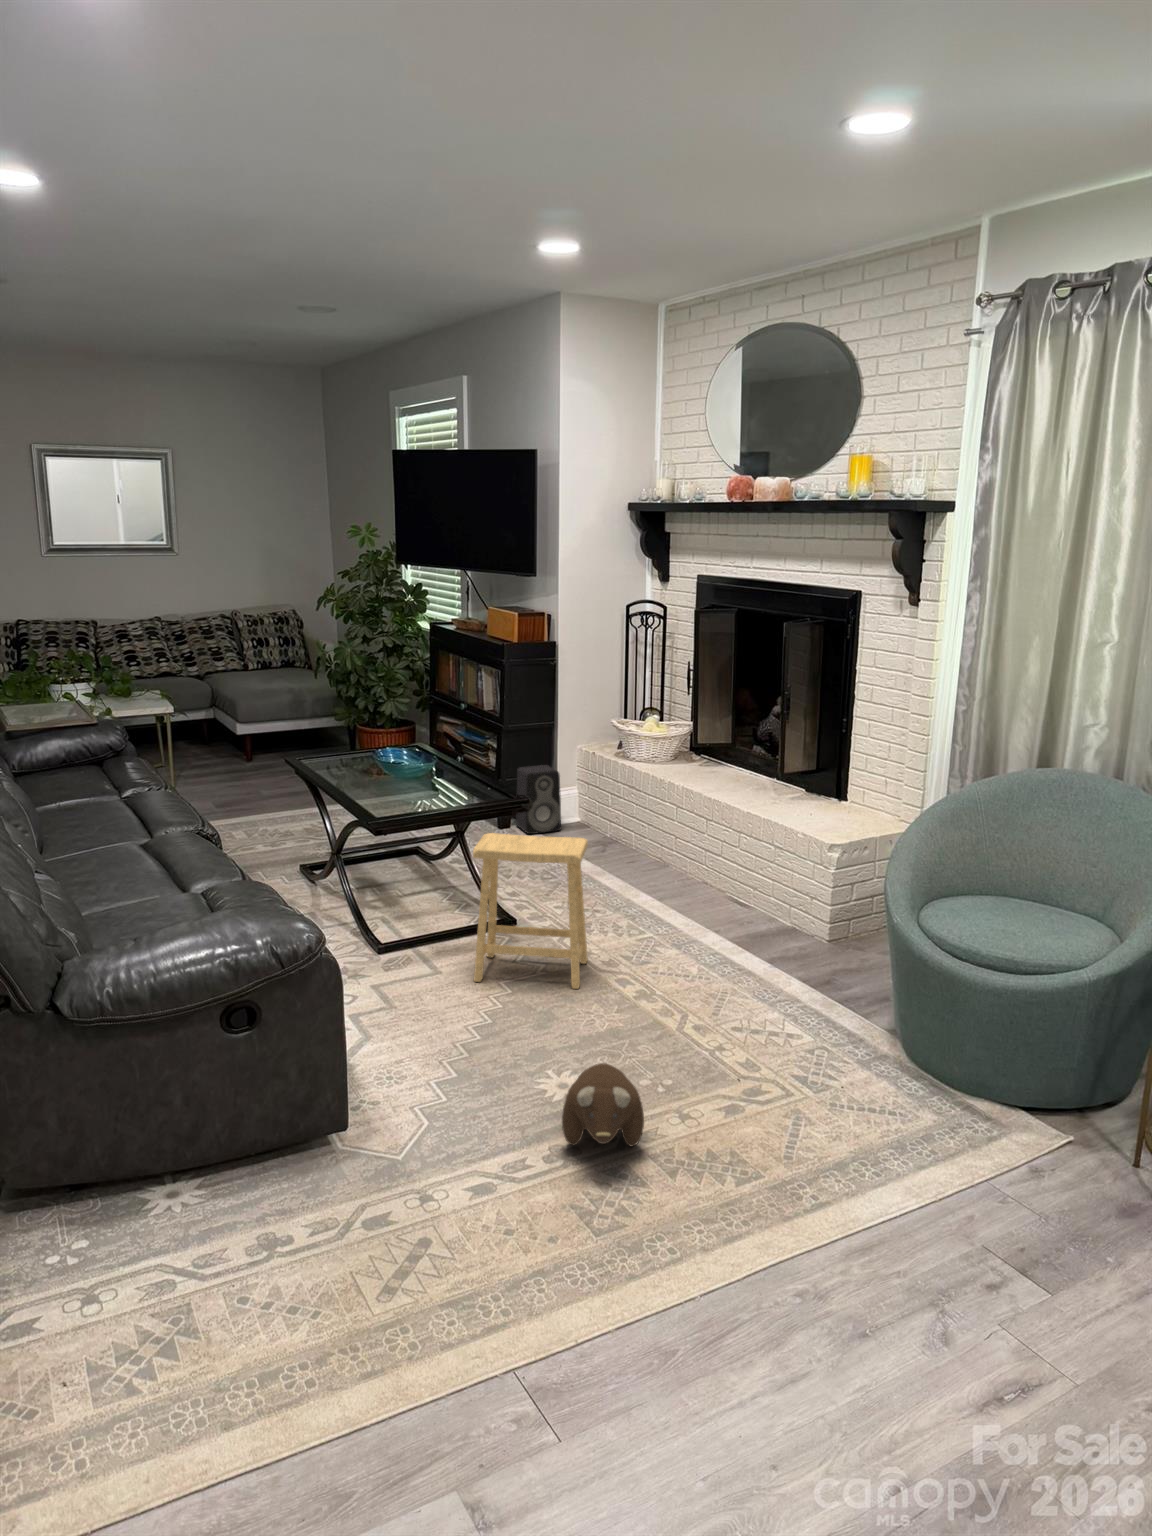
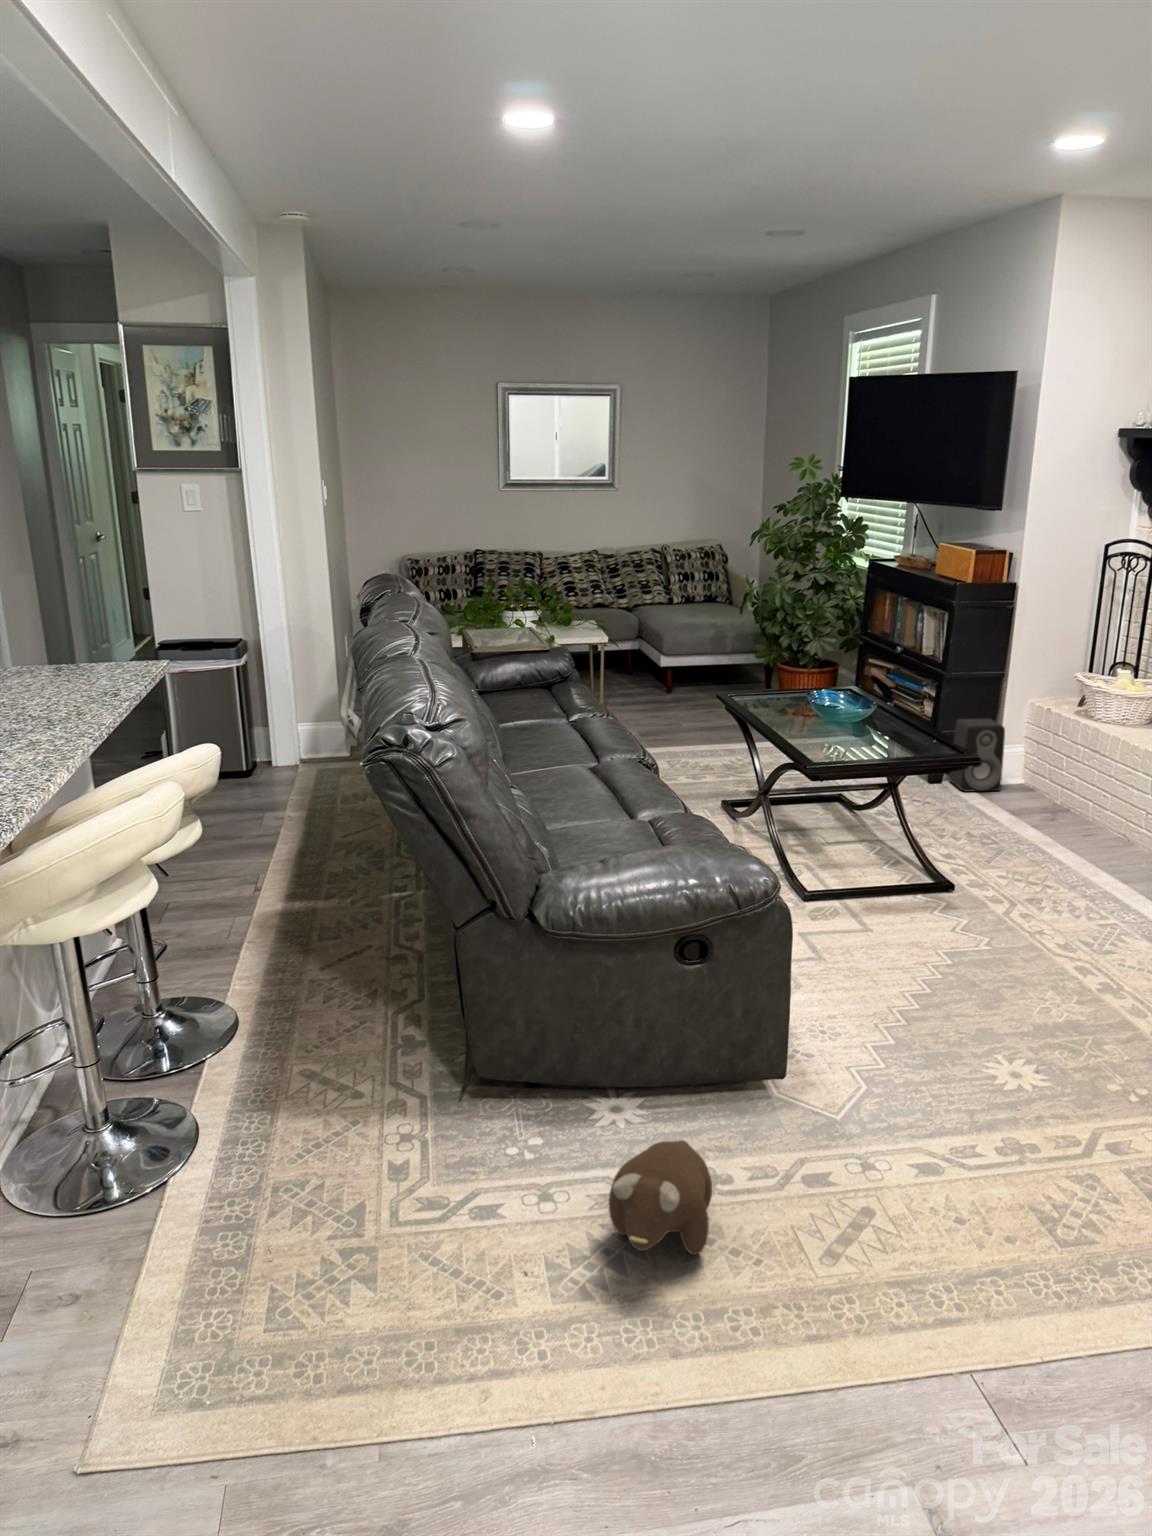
footstool: present [473,833,588,989] -> none [909,789,1054,968]
plush toy: present [562,1063,644,1146] -> present [609,1140,712,1255]

